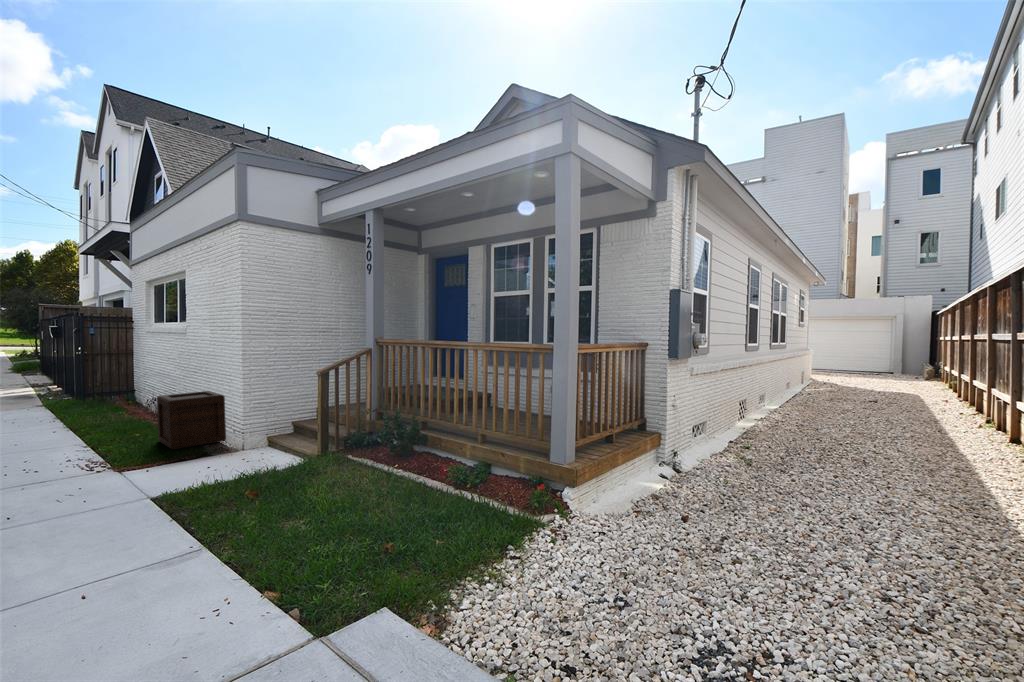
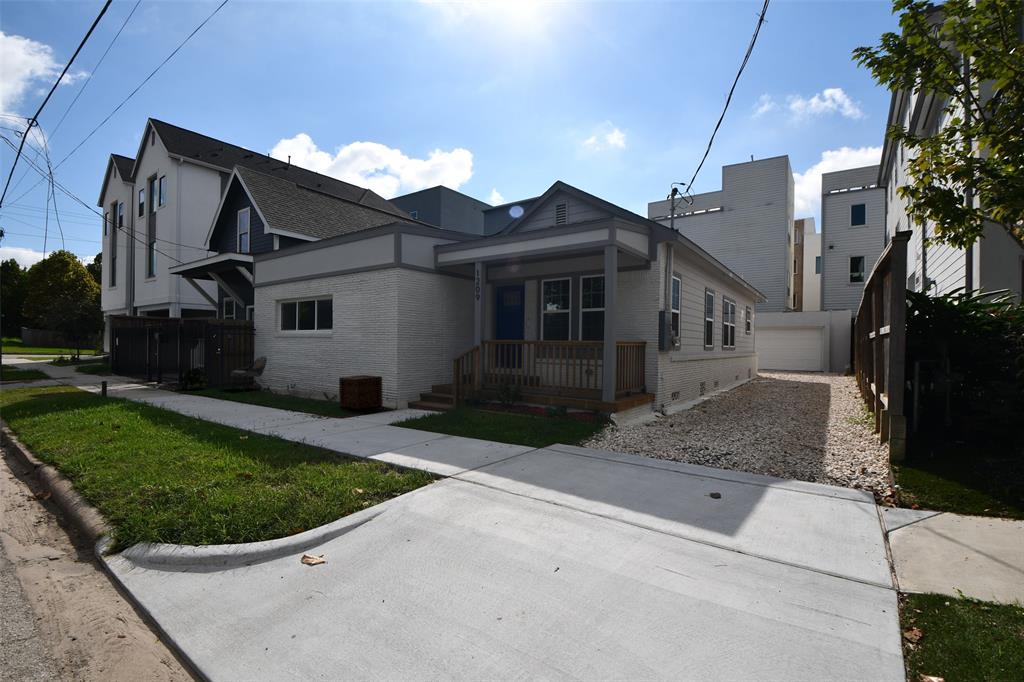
lounge chair: none [88,356,140,405] -> present [231,356,267,390]
potted plant: none [25,370,74,400] -> present [180,368,210,389]

